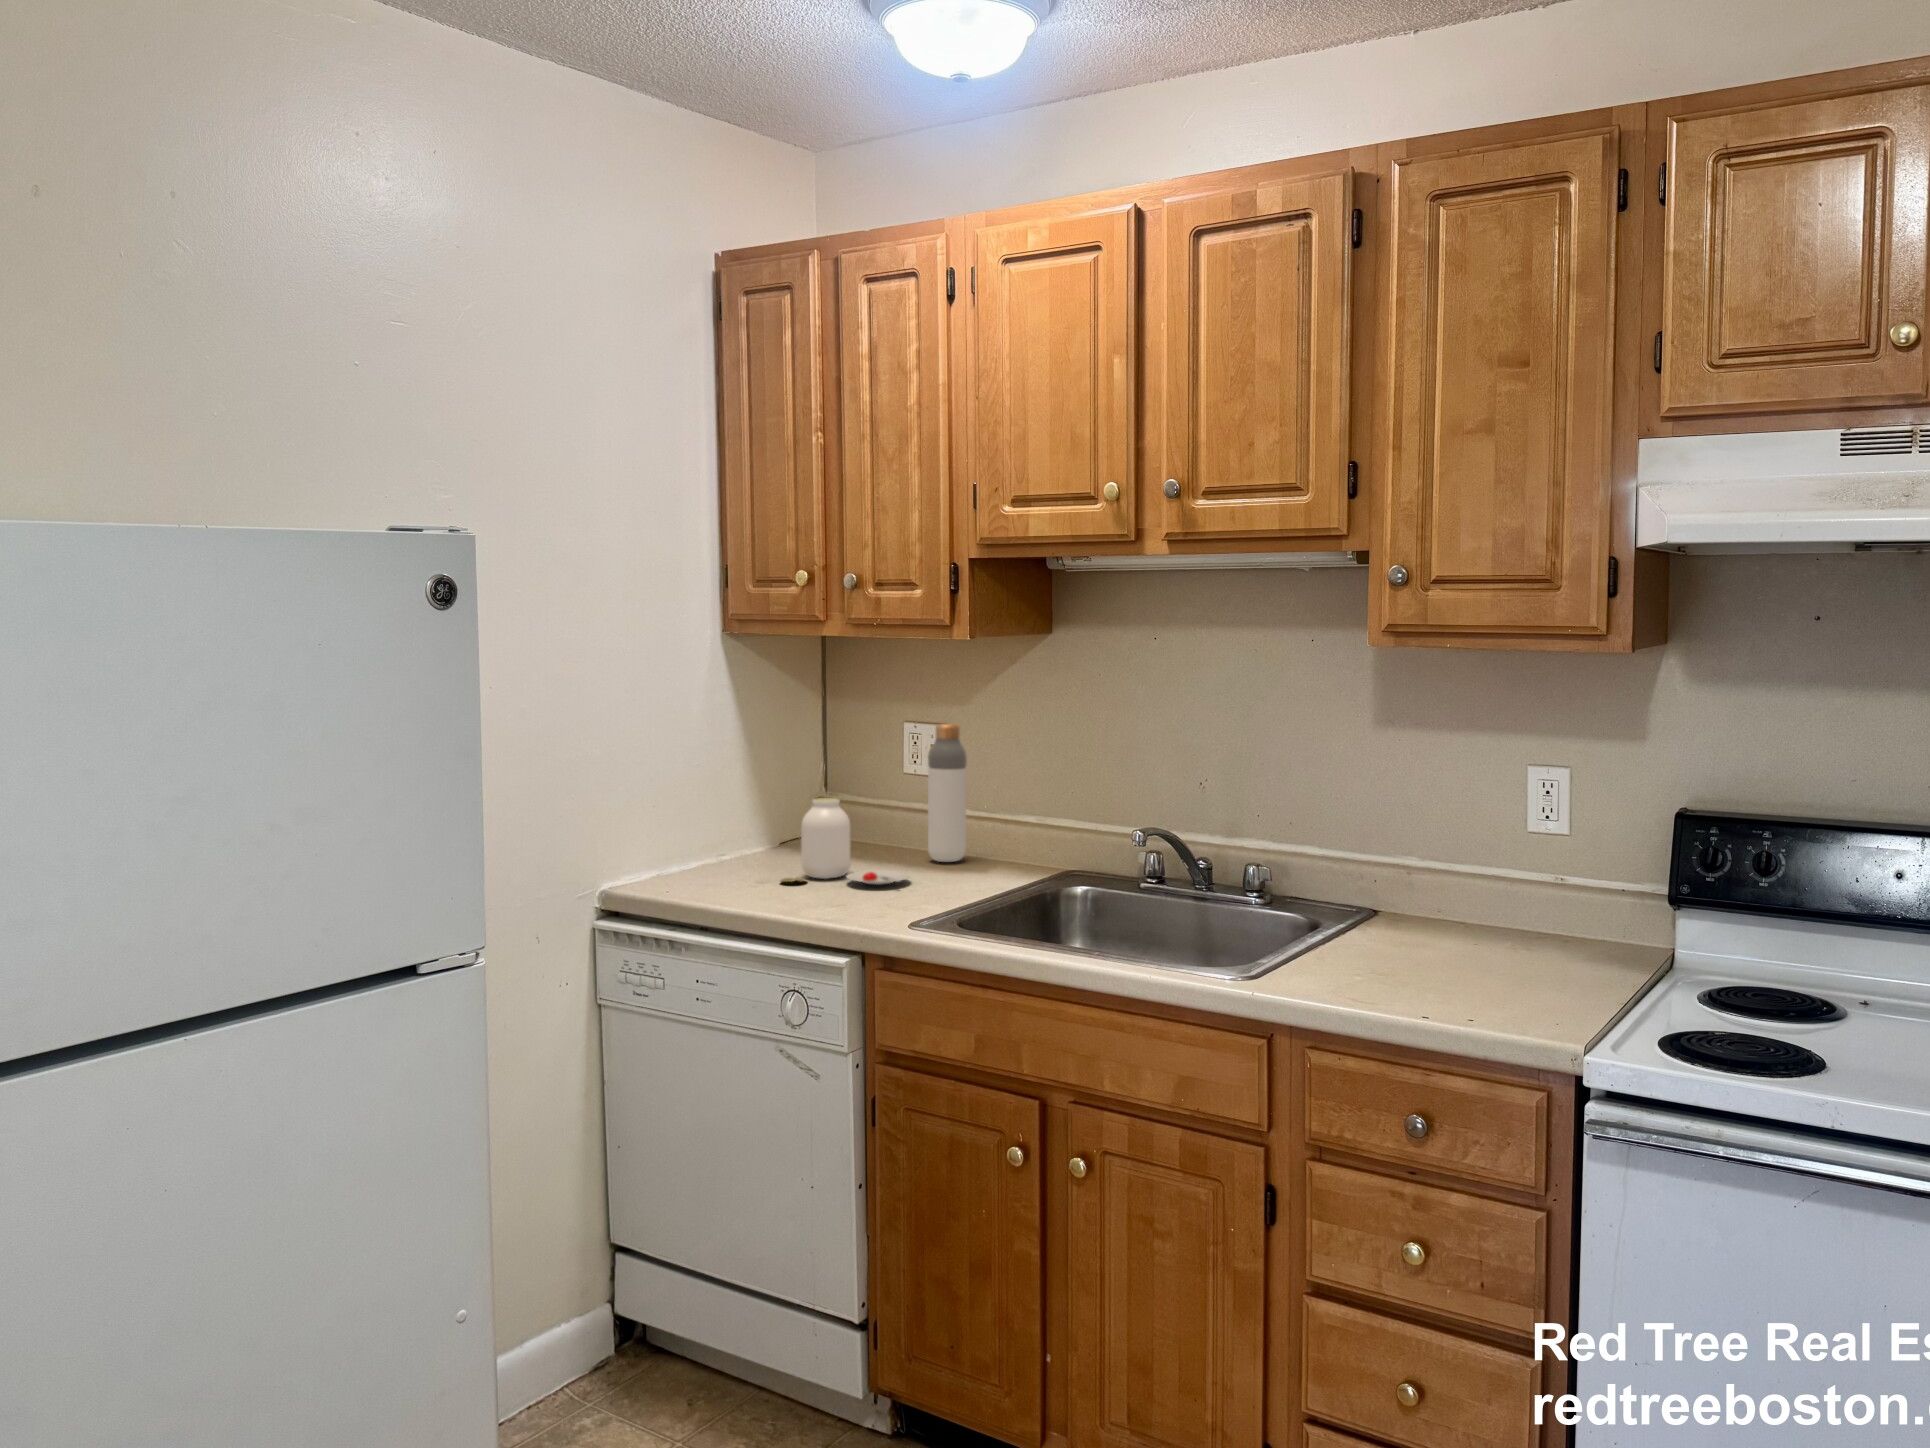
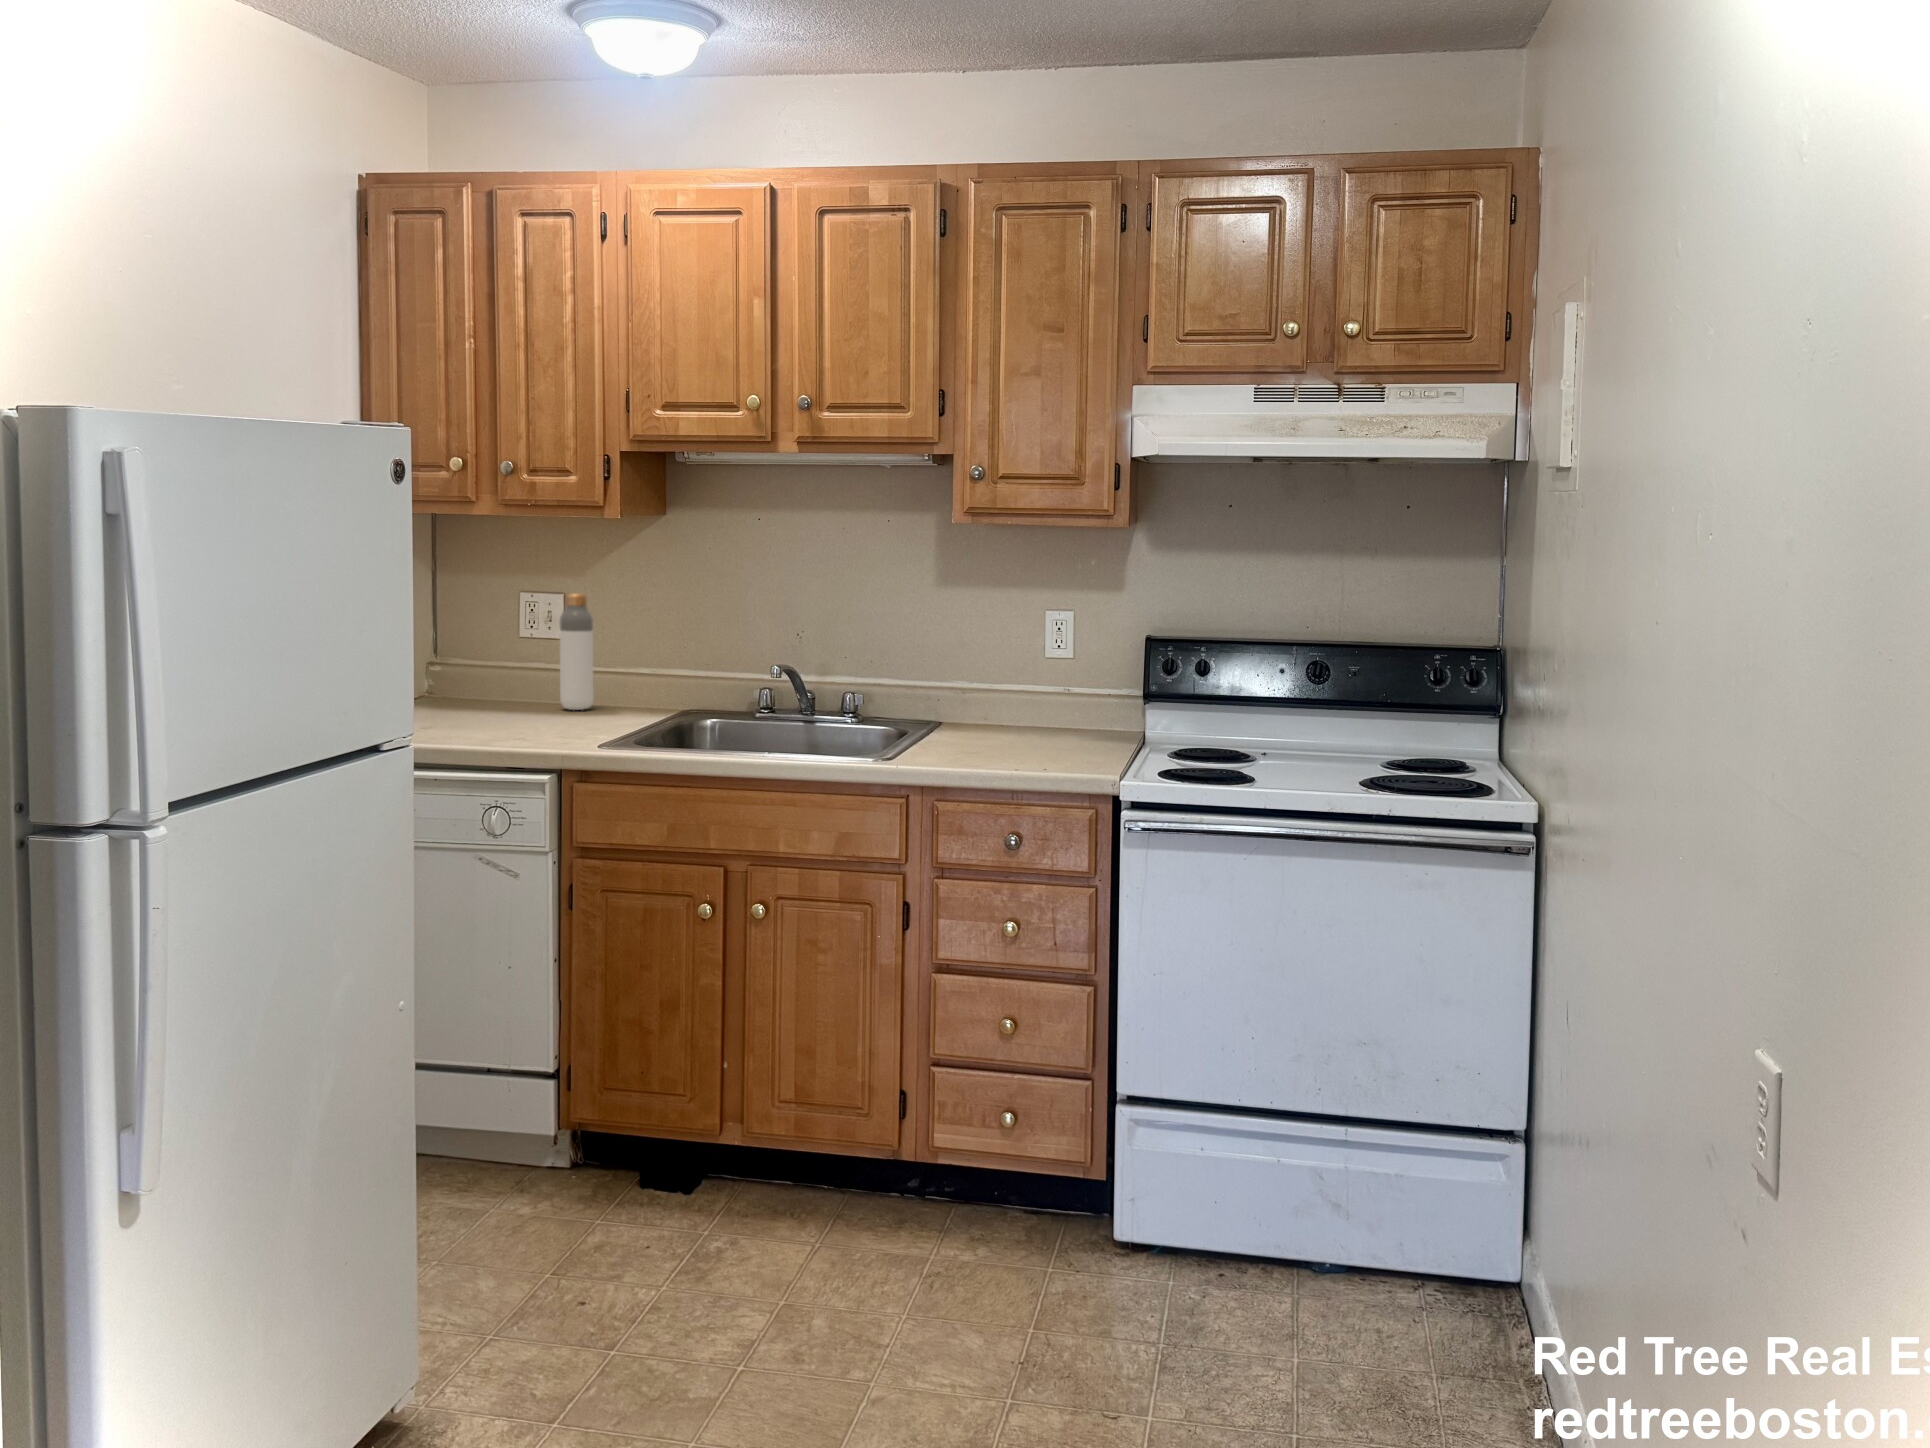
jar: present [781,798,910,885] -> none [449,655,564,725]

